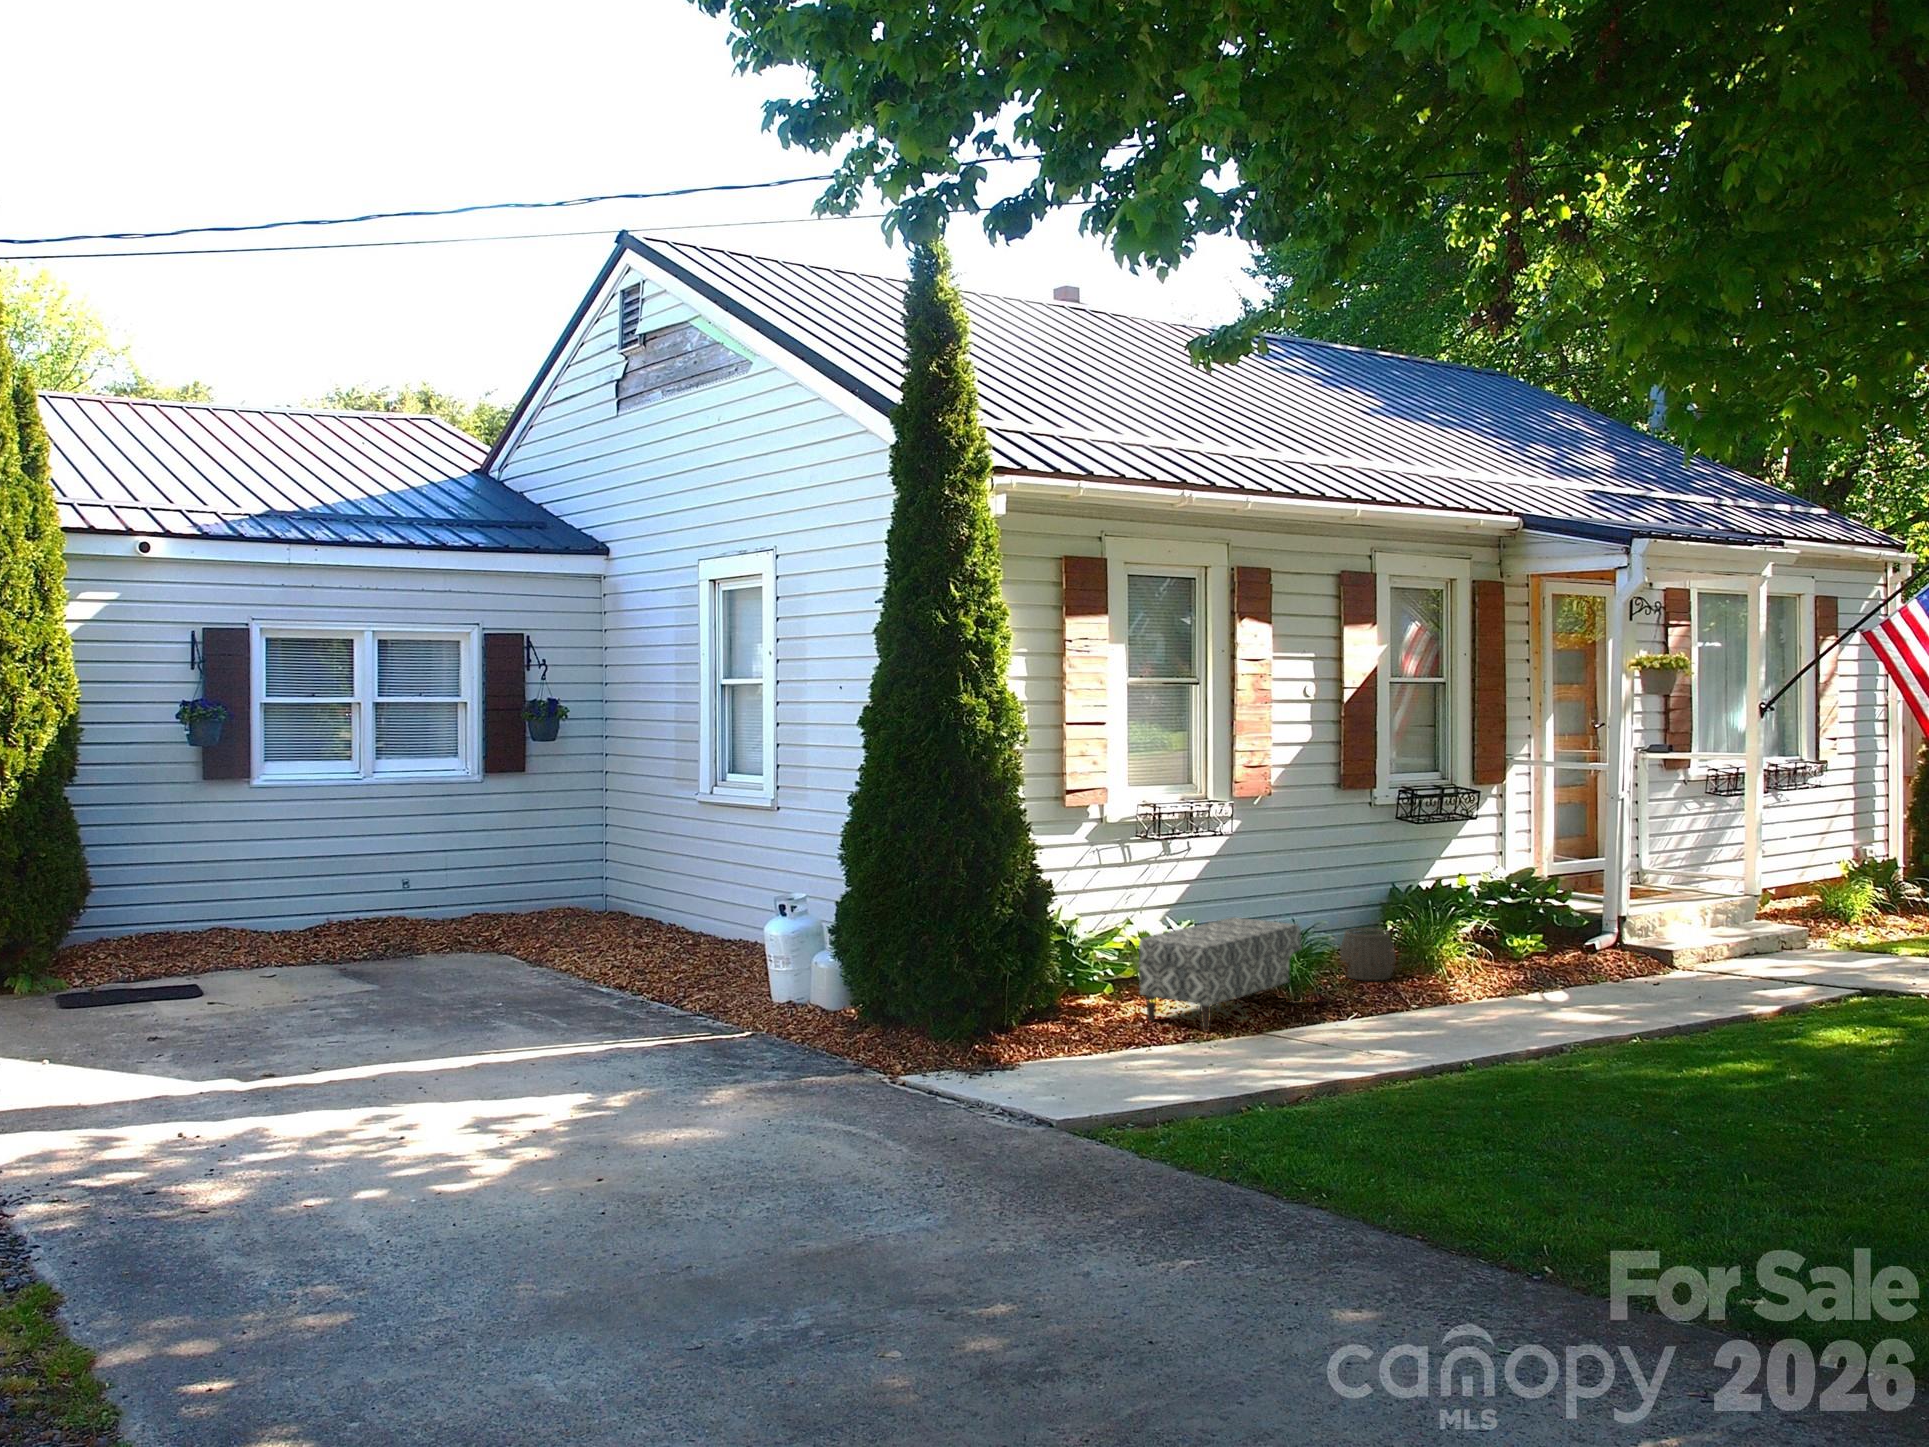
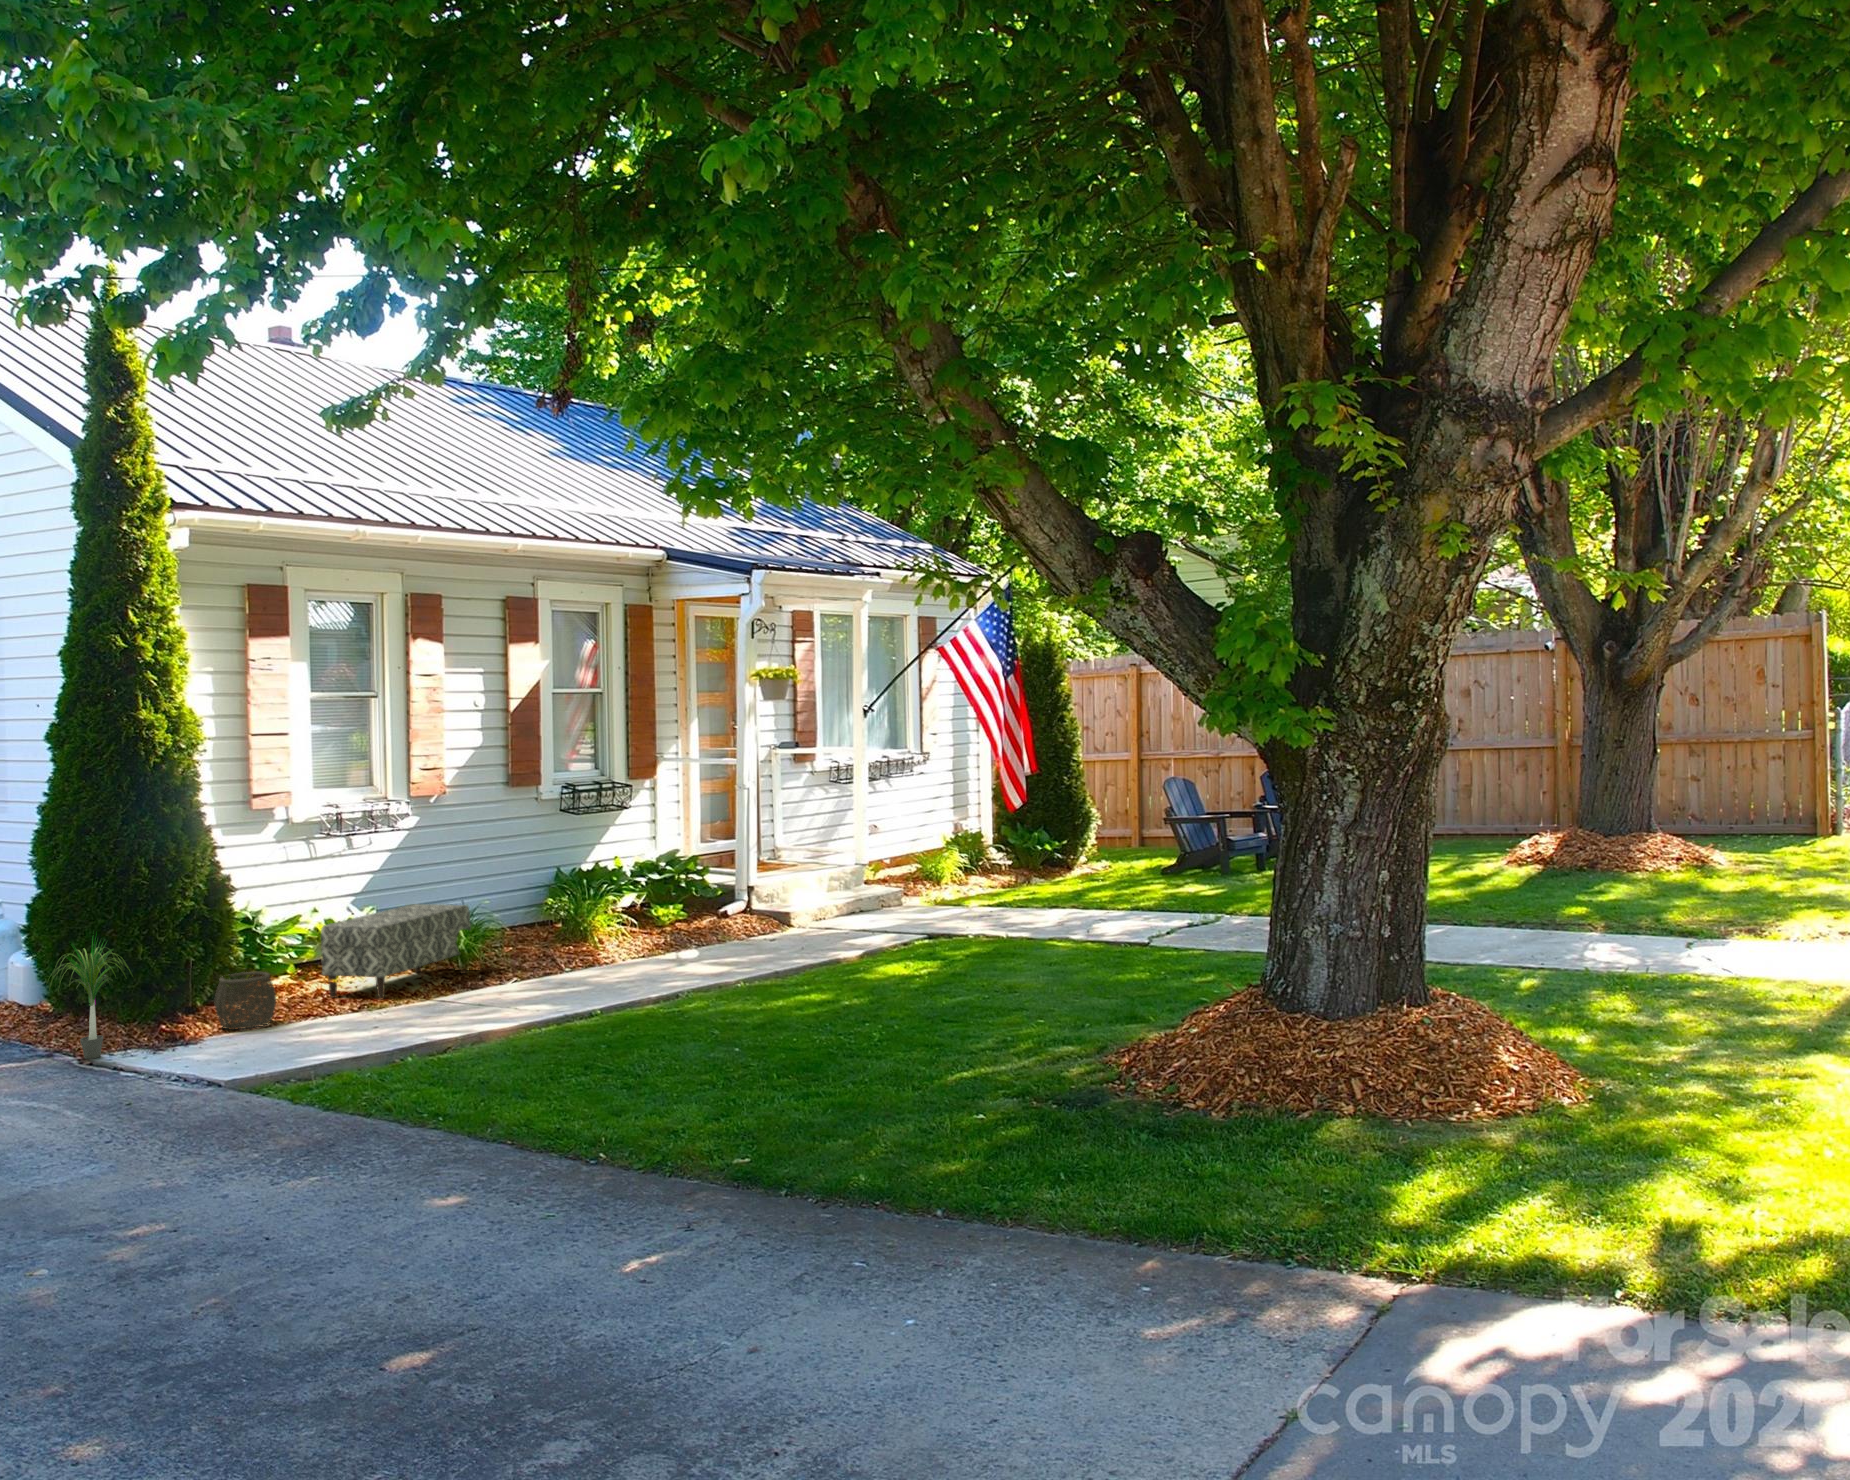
woven basket: present [1340,928,1395,981] -> present [215,972,276,1030]
potted plant: none [860,932,950,1077] -> present [60,939,130,1059]

